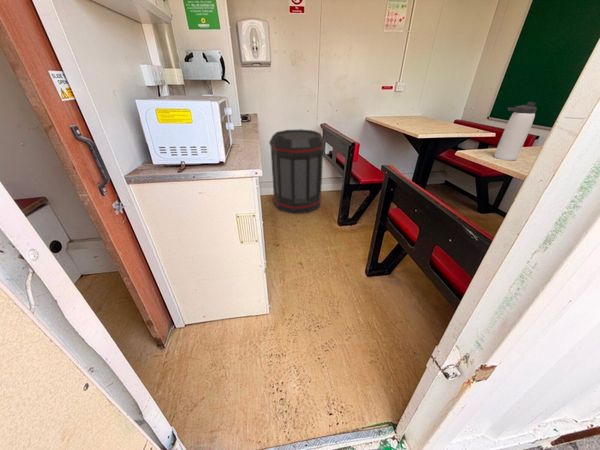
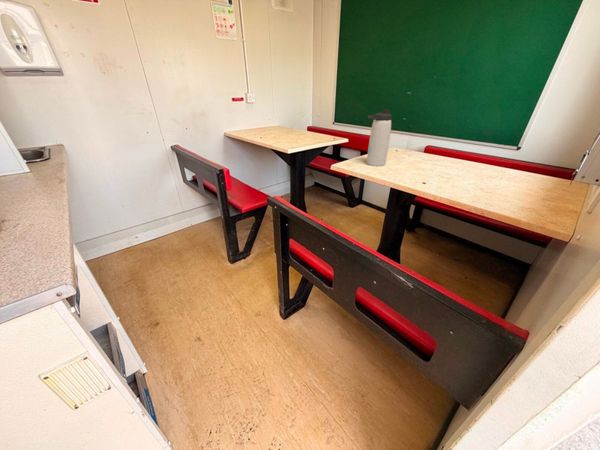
trash can: present [269,129,324,214] -> none [98,157,199,268]

